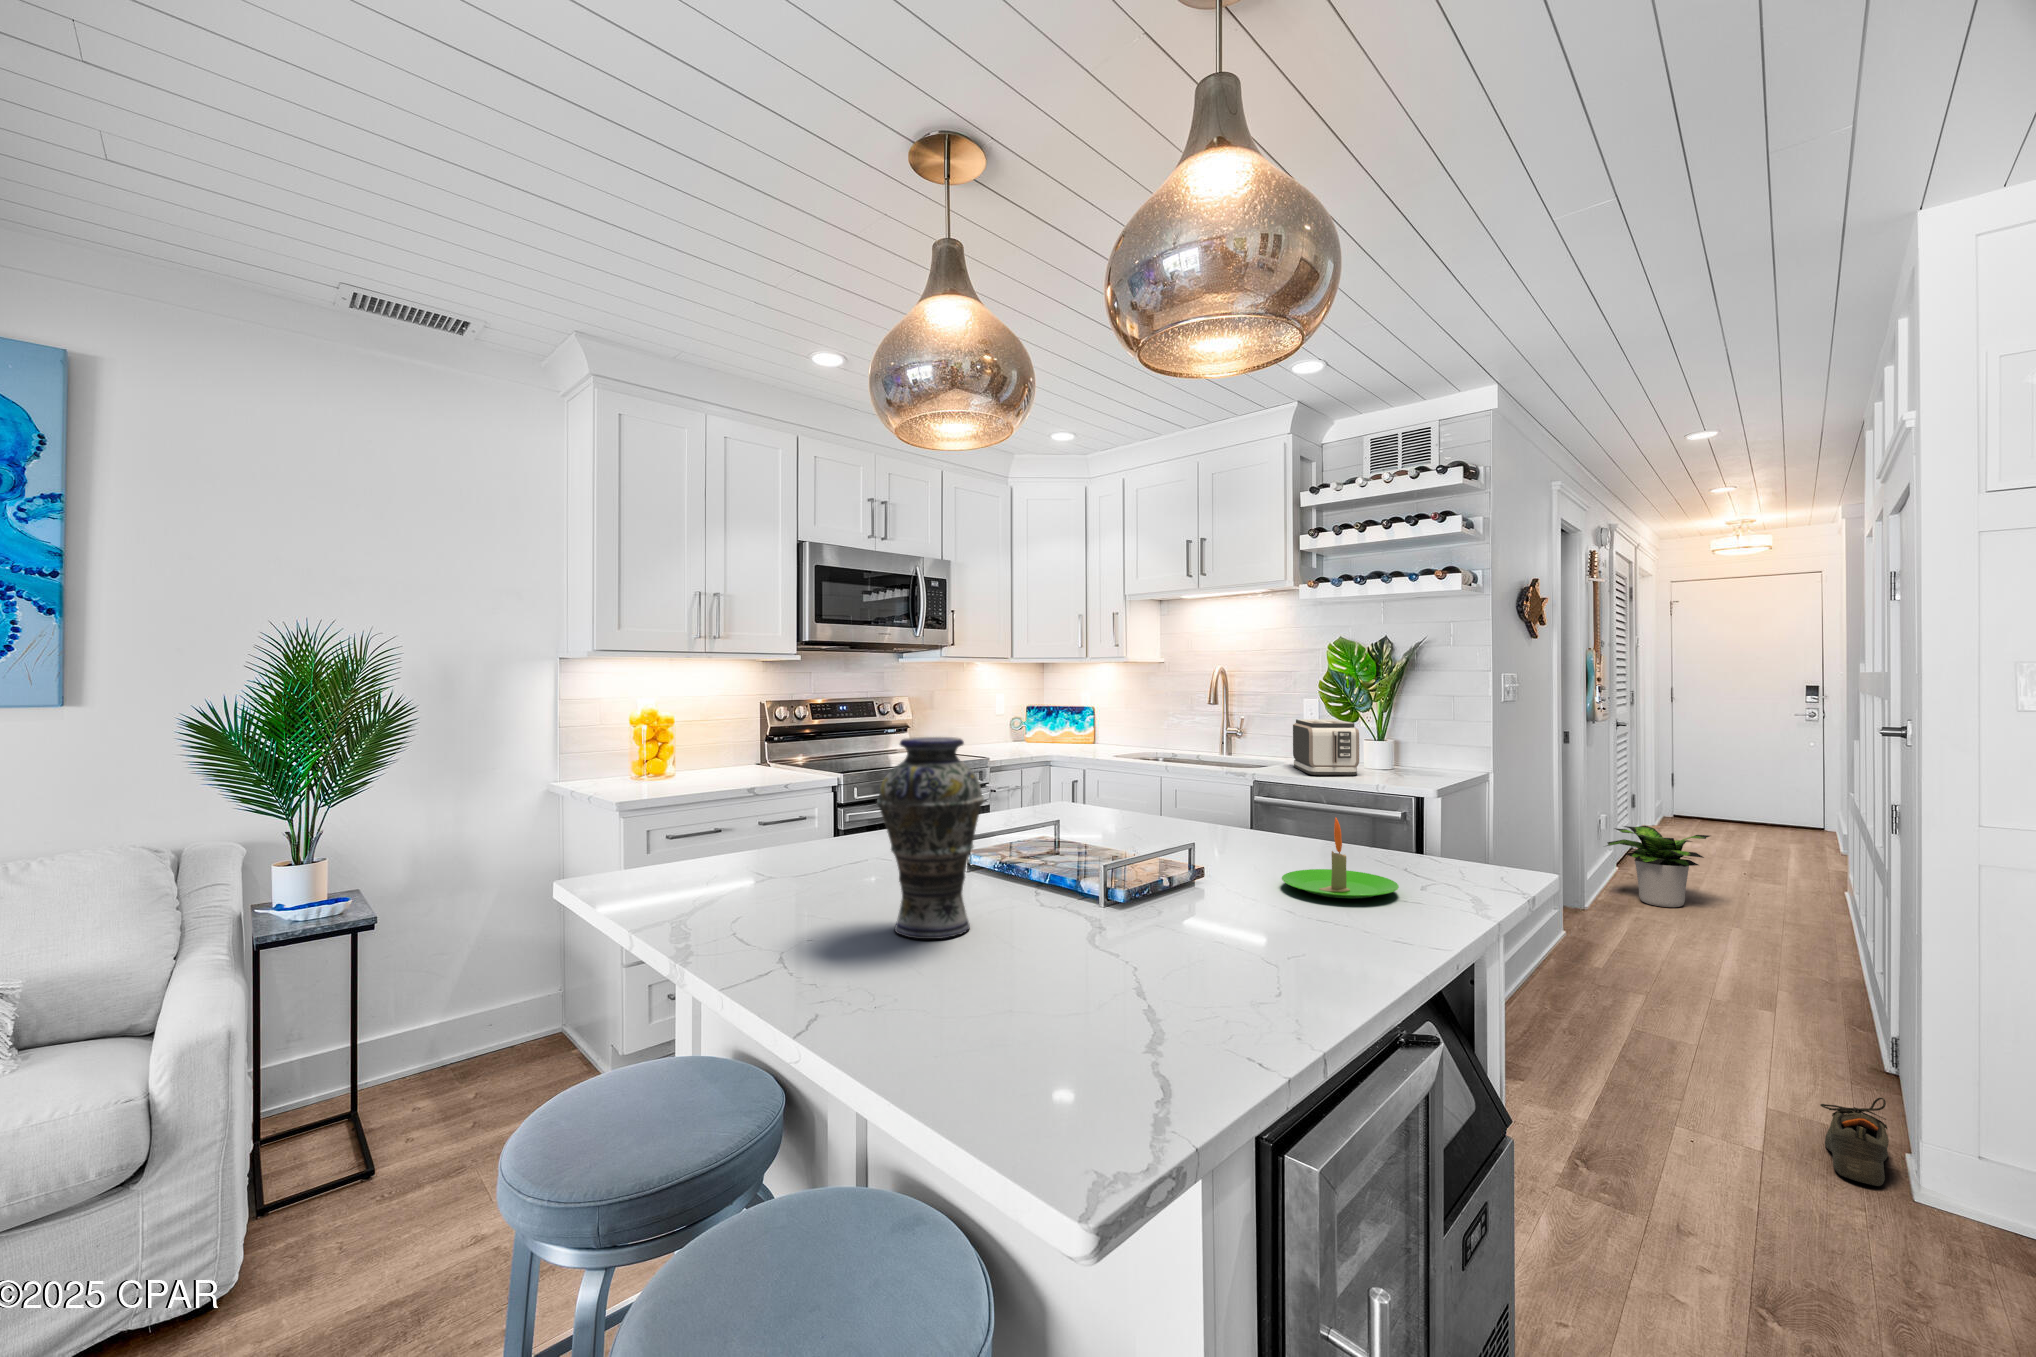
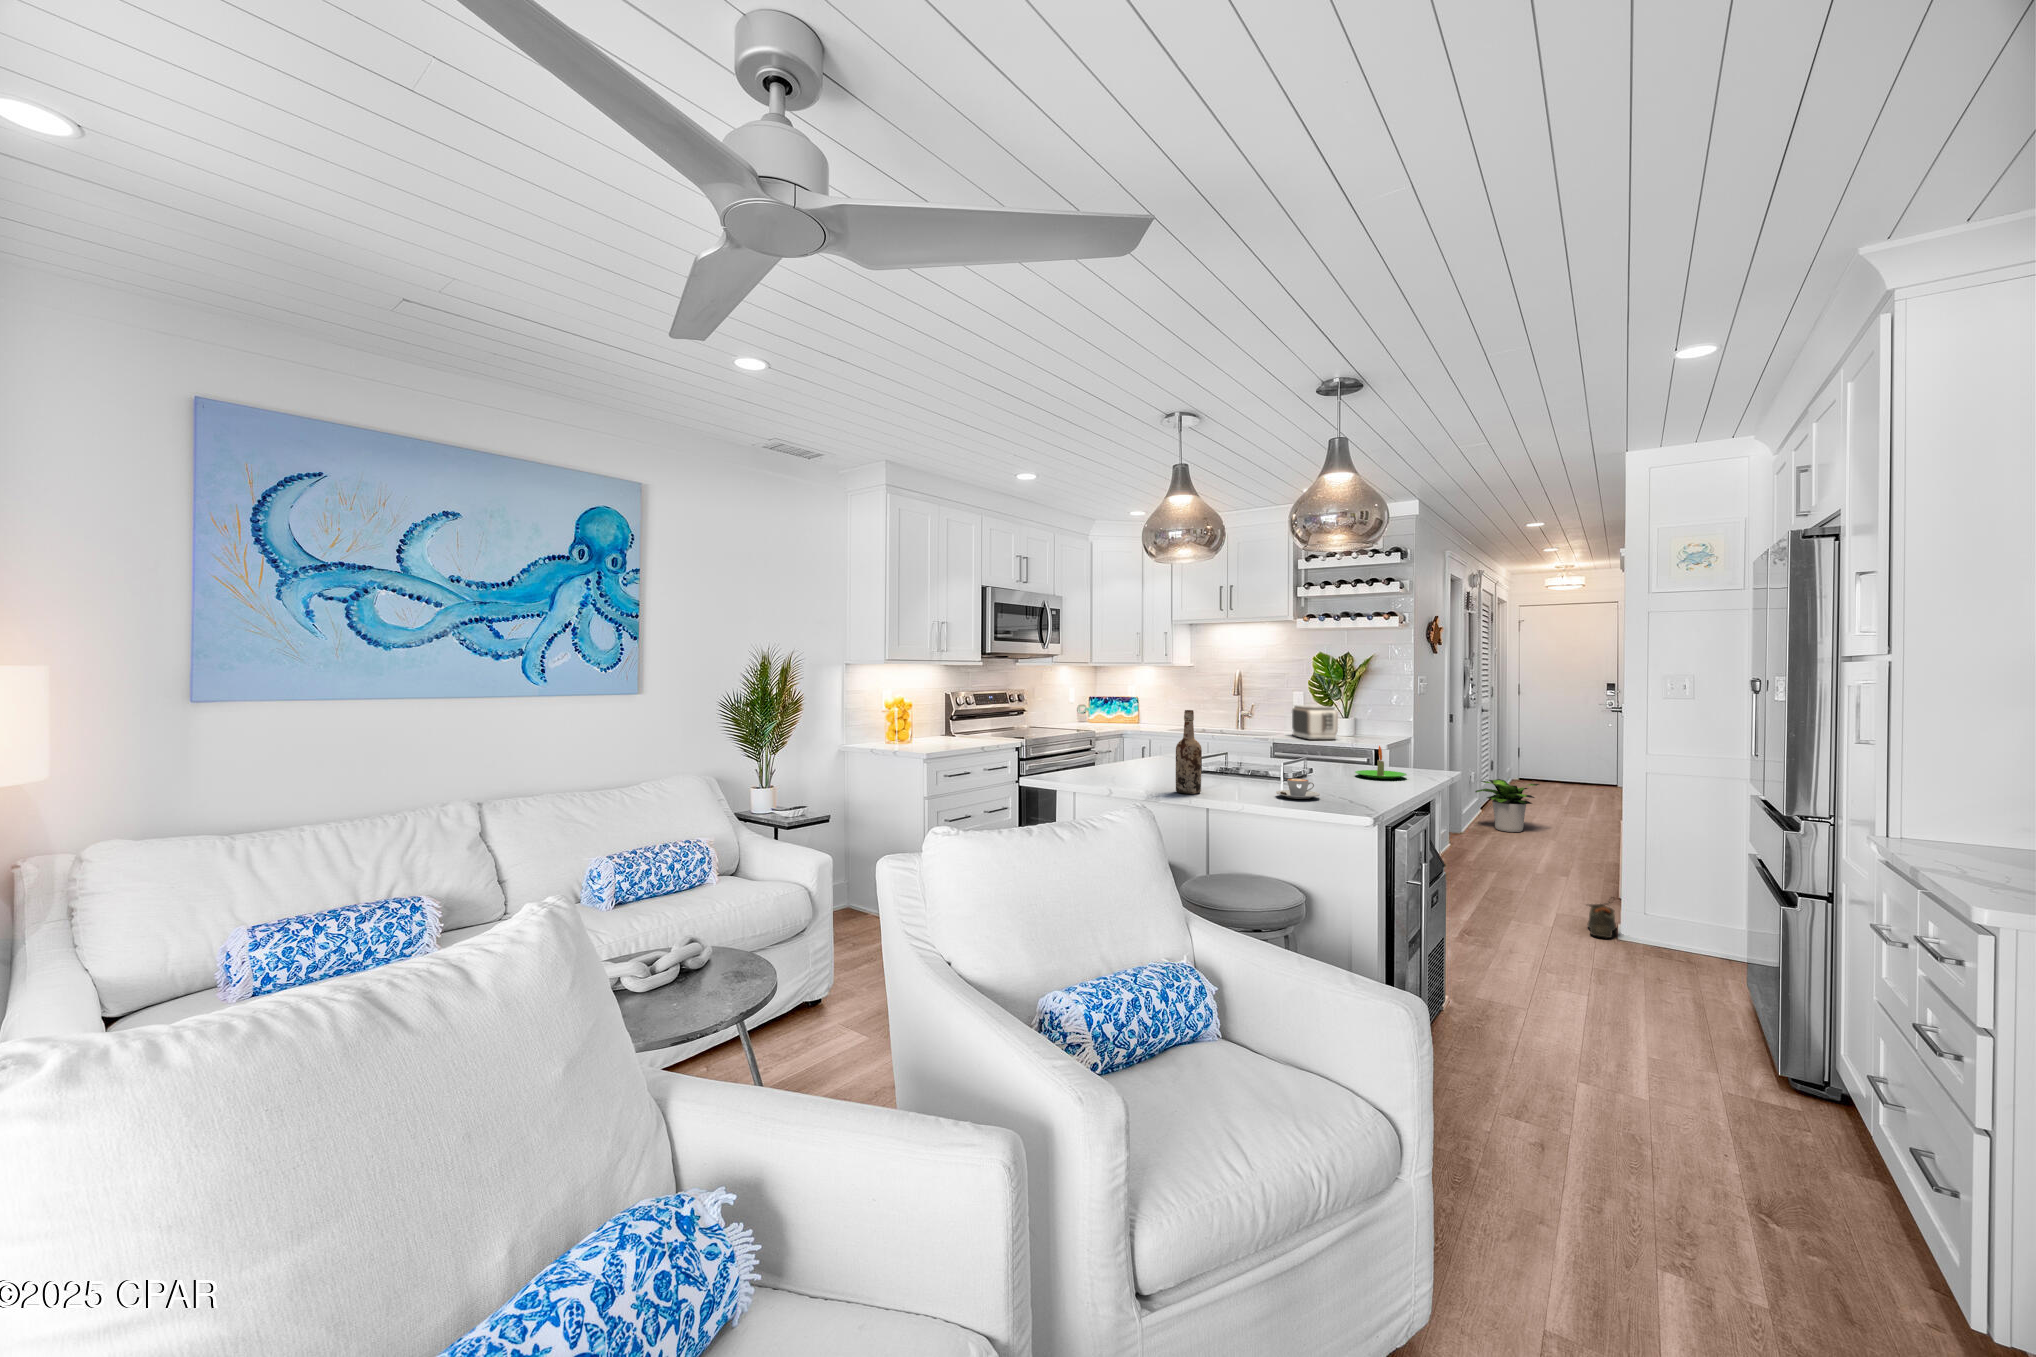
vase: present [877,737,984,939] -> none [1210,709,1255,790]
wine bottle: none [758,742,823,955] -> present [1176,710,1202,794]
coffee cup: none [976,927,1090,993] -> present [1276,779,1320,799]

